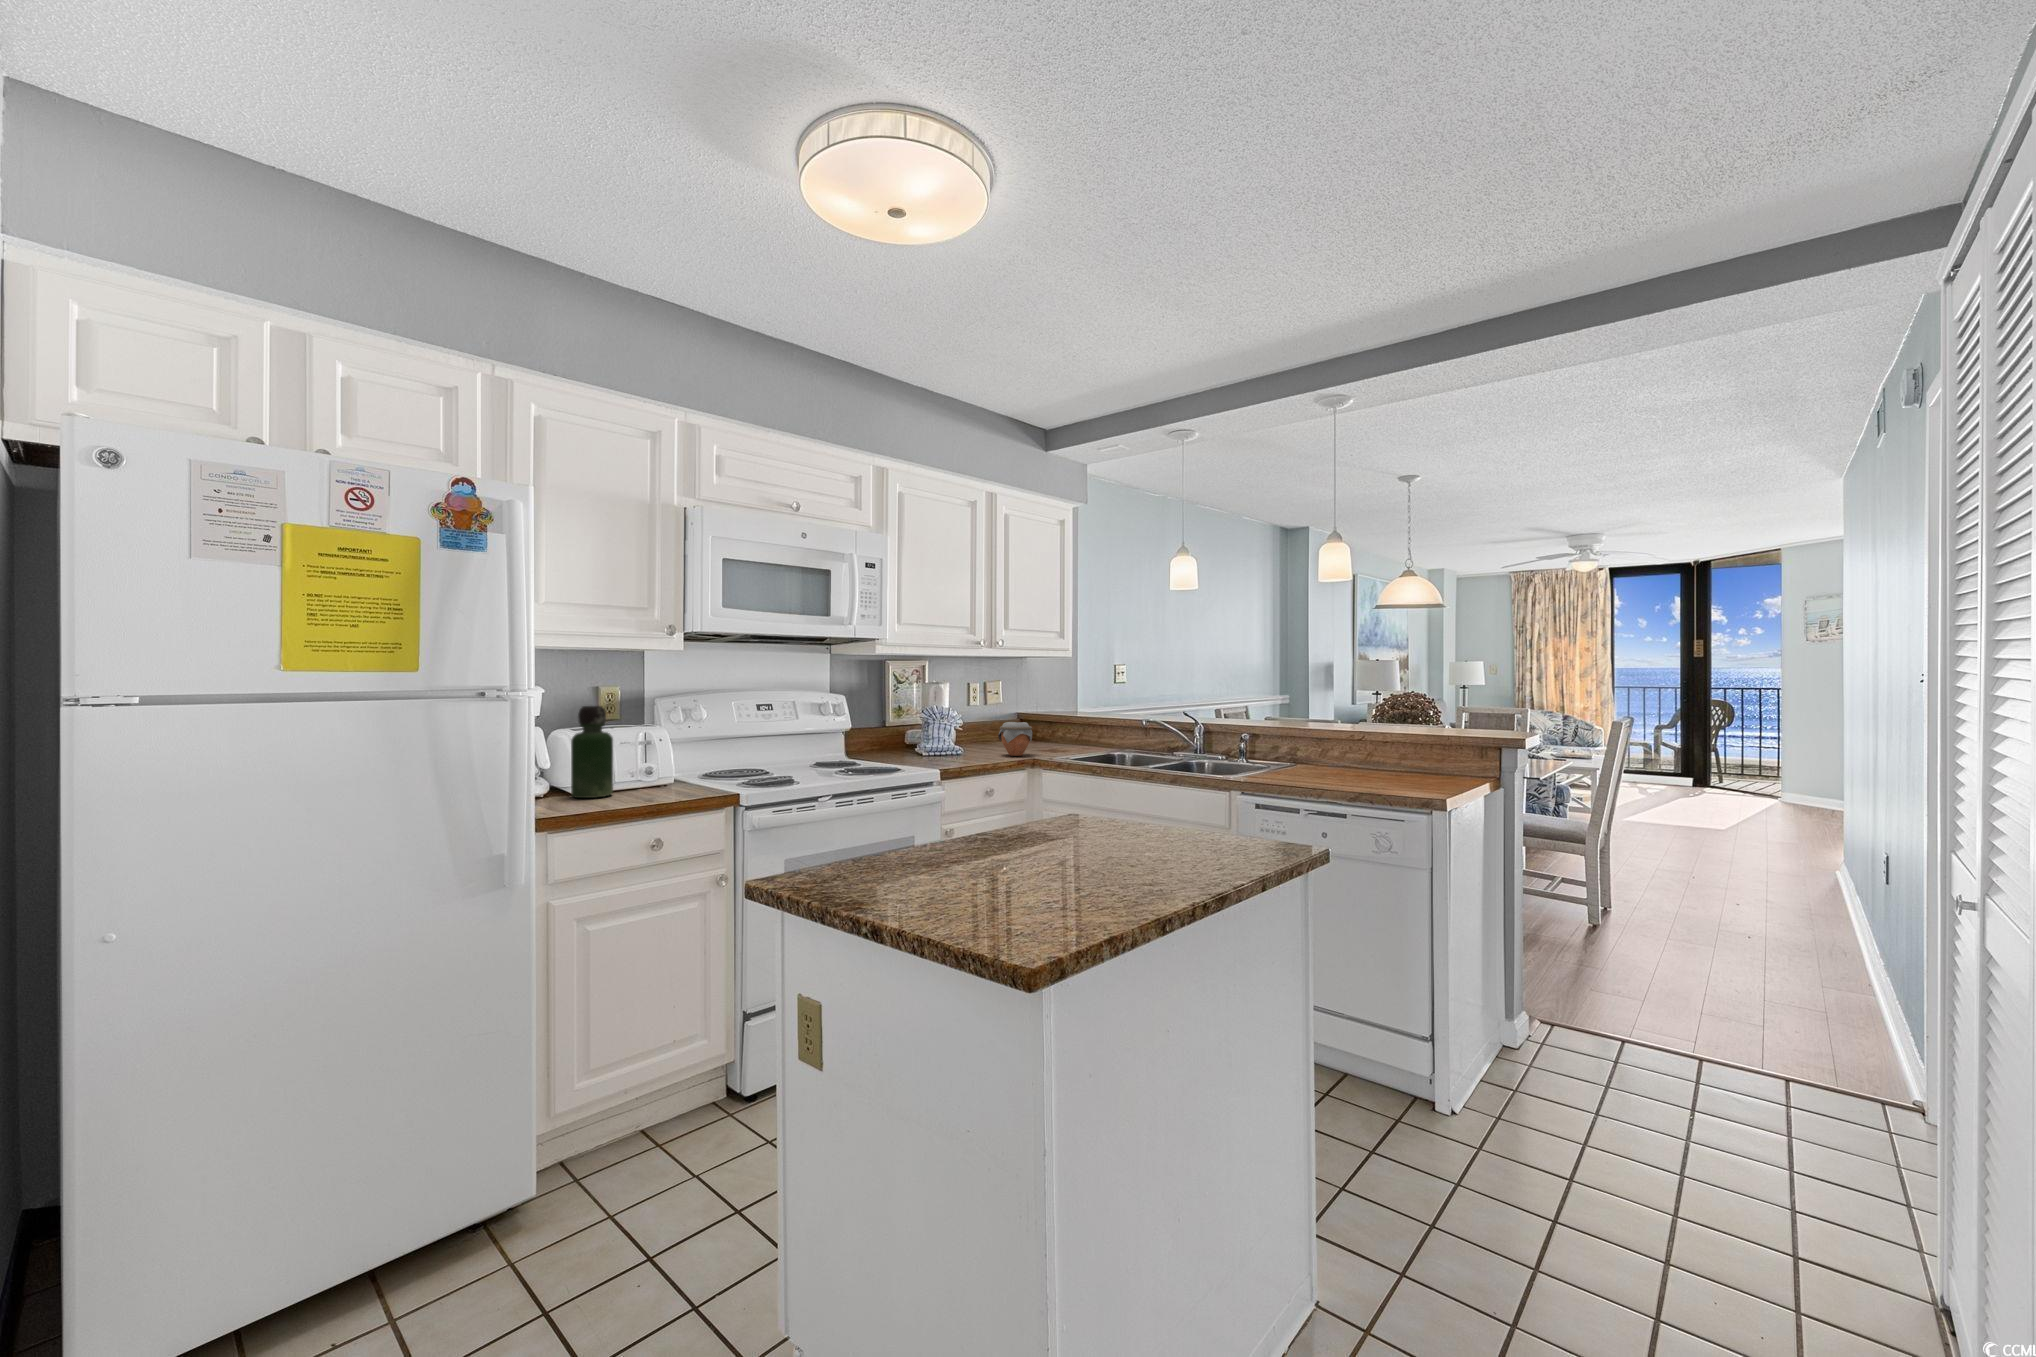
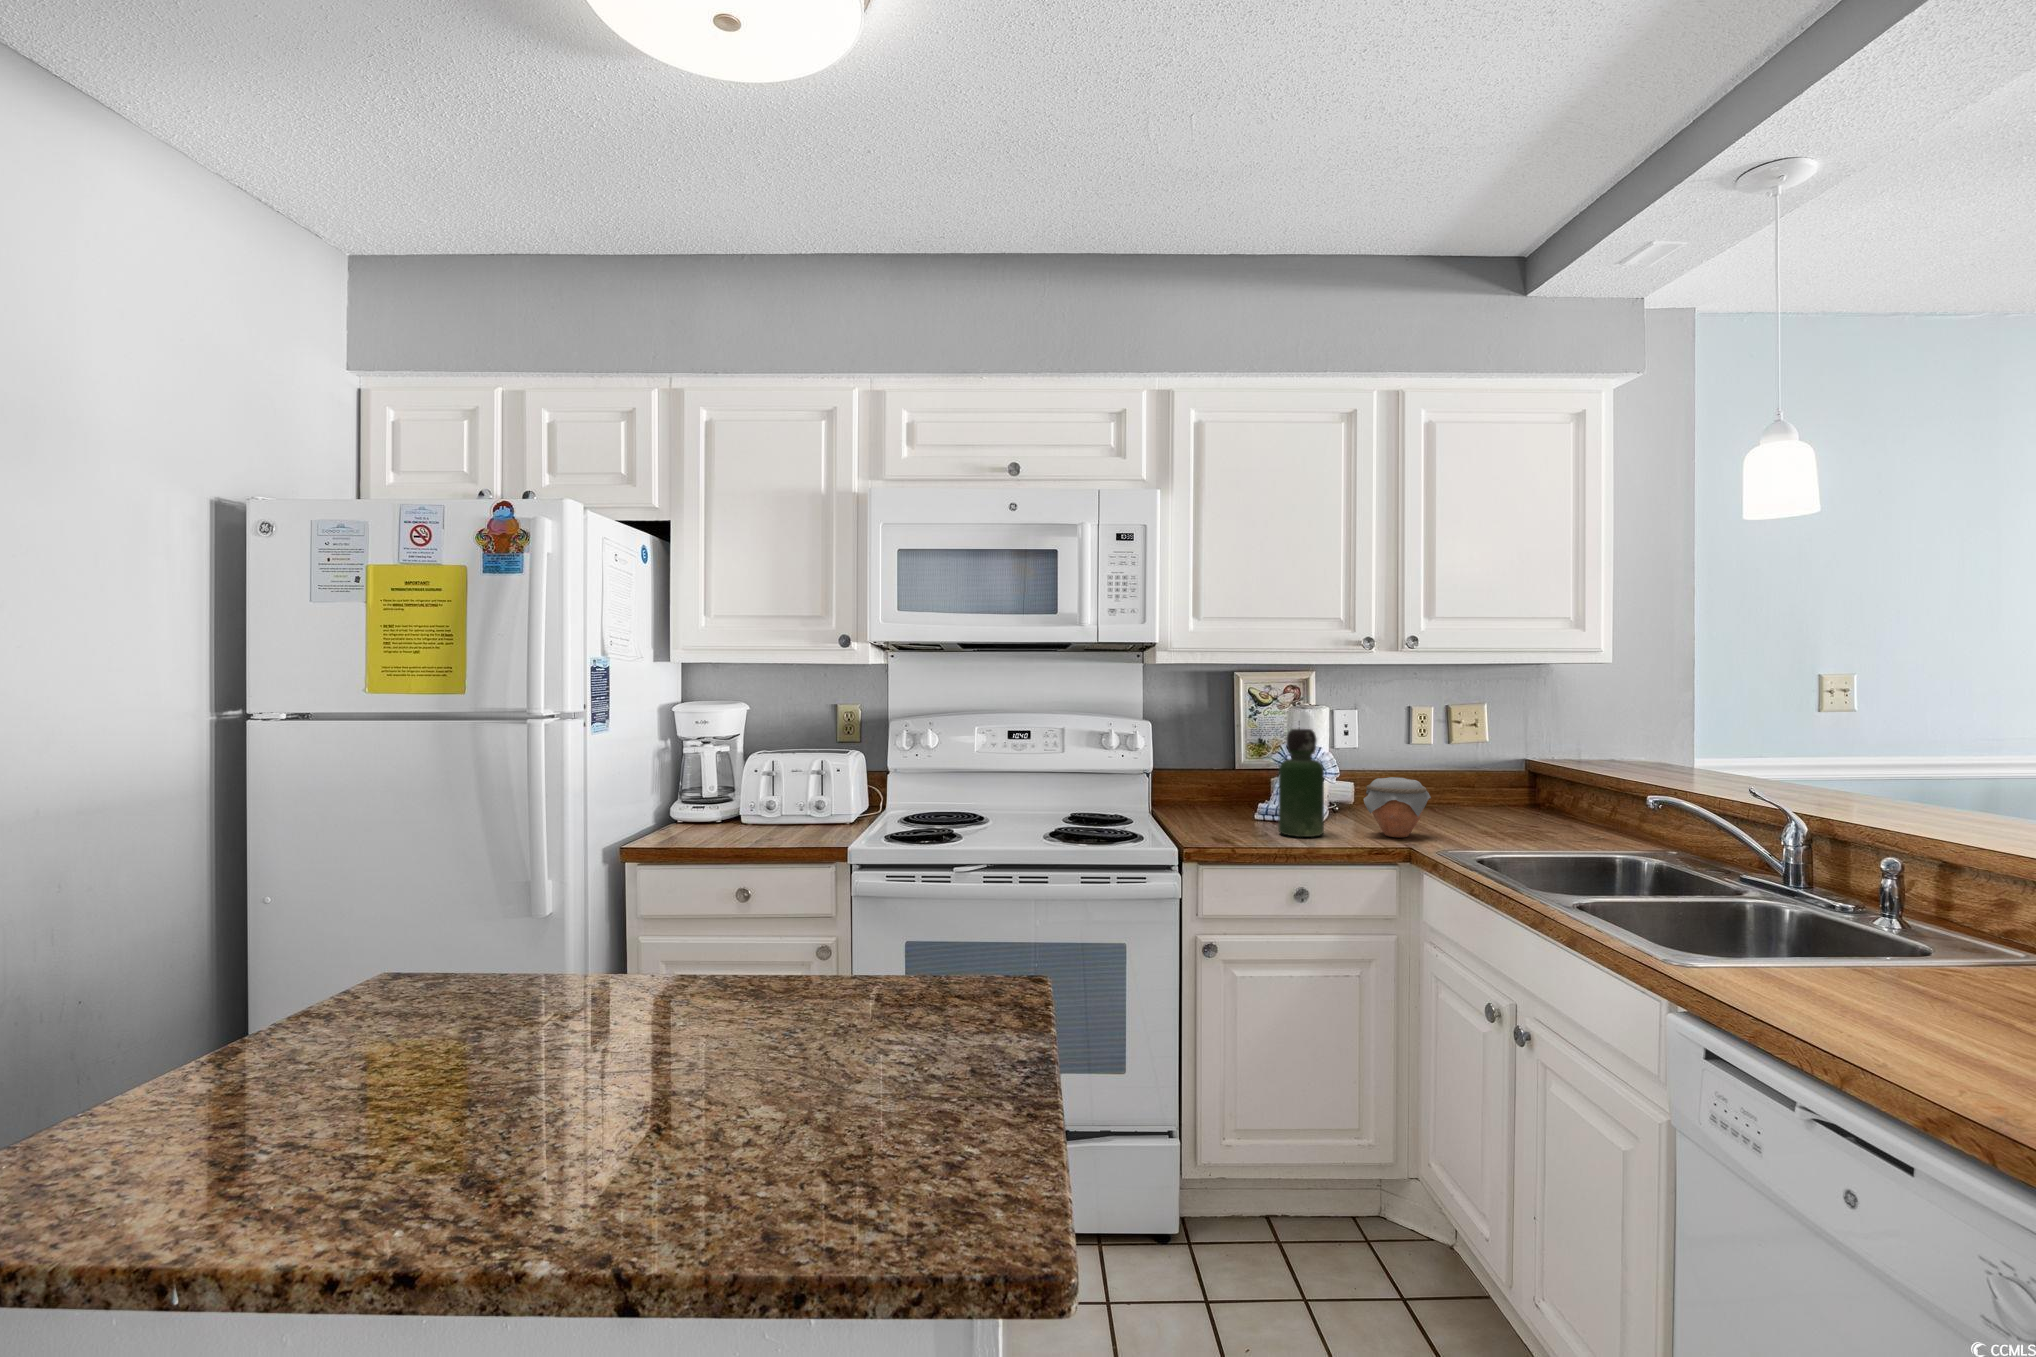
bottle: present [571,706,613,798] -> present [1278,729,1324,837]

